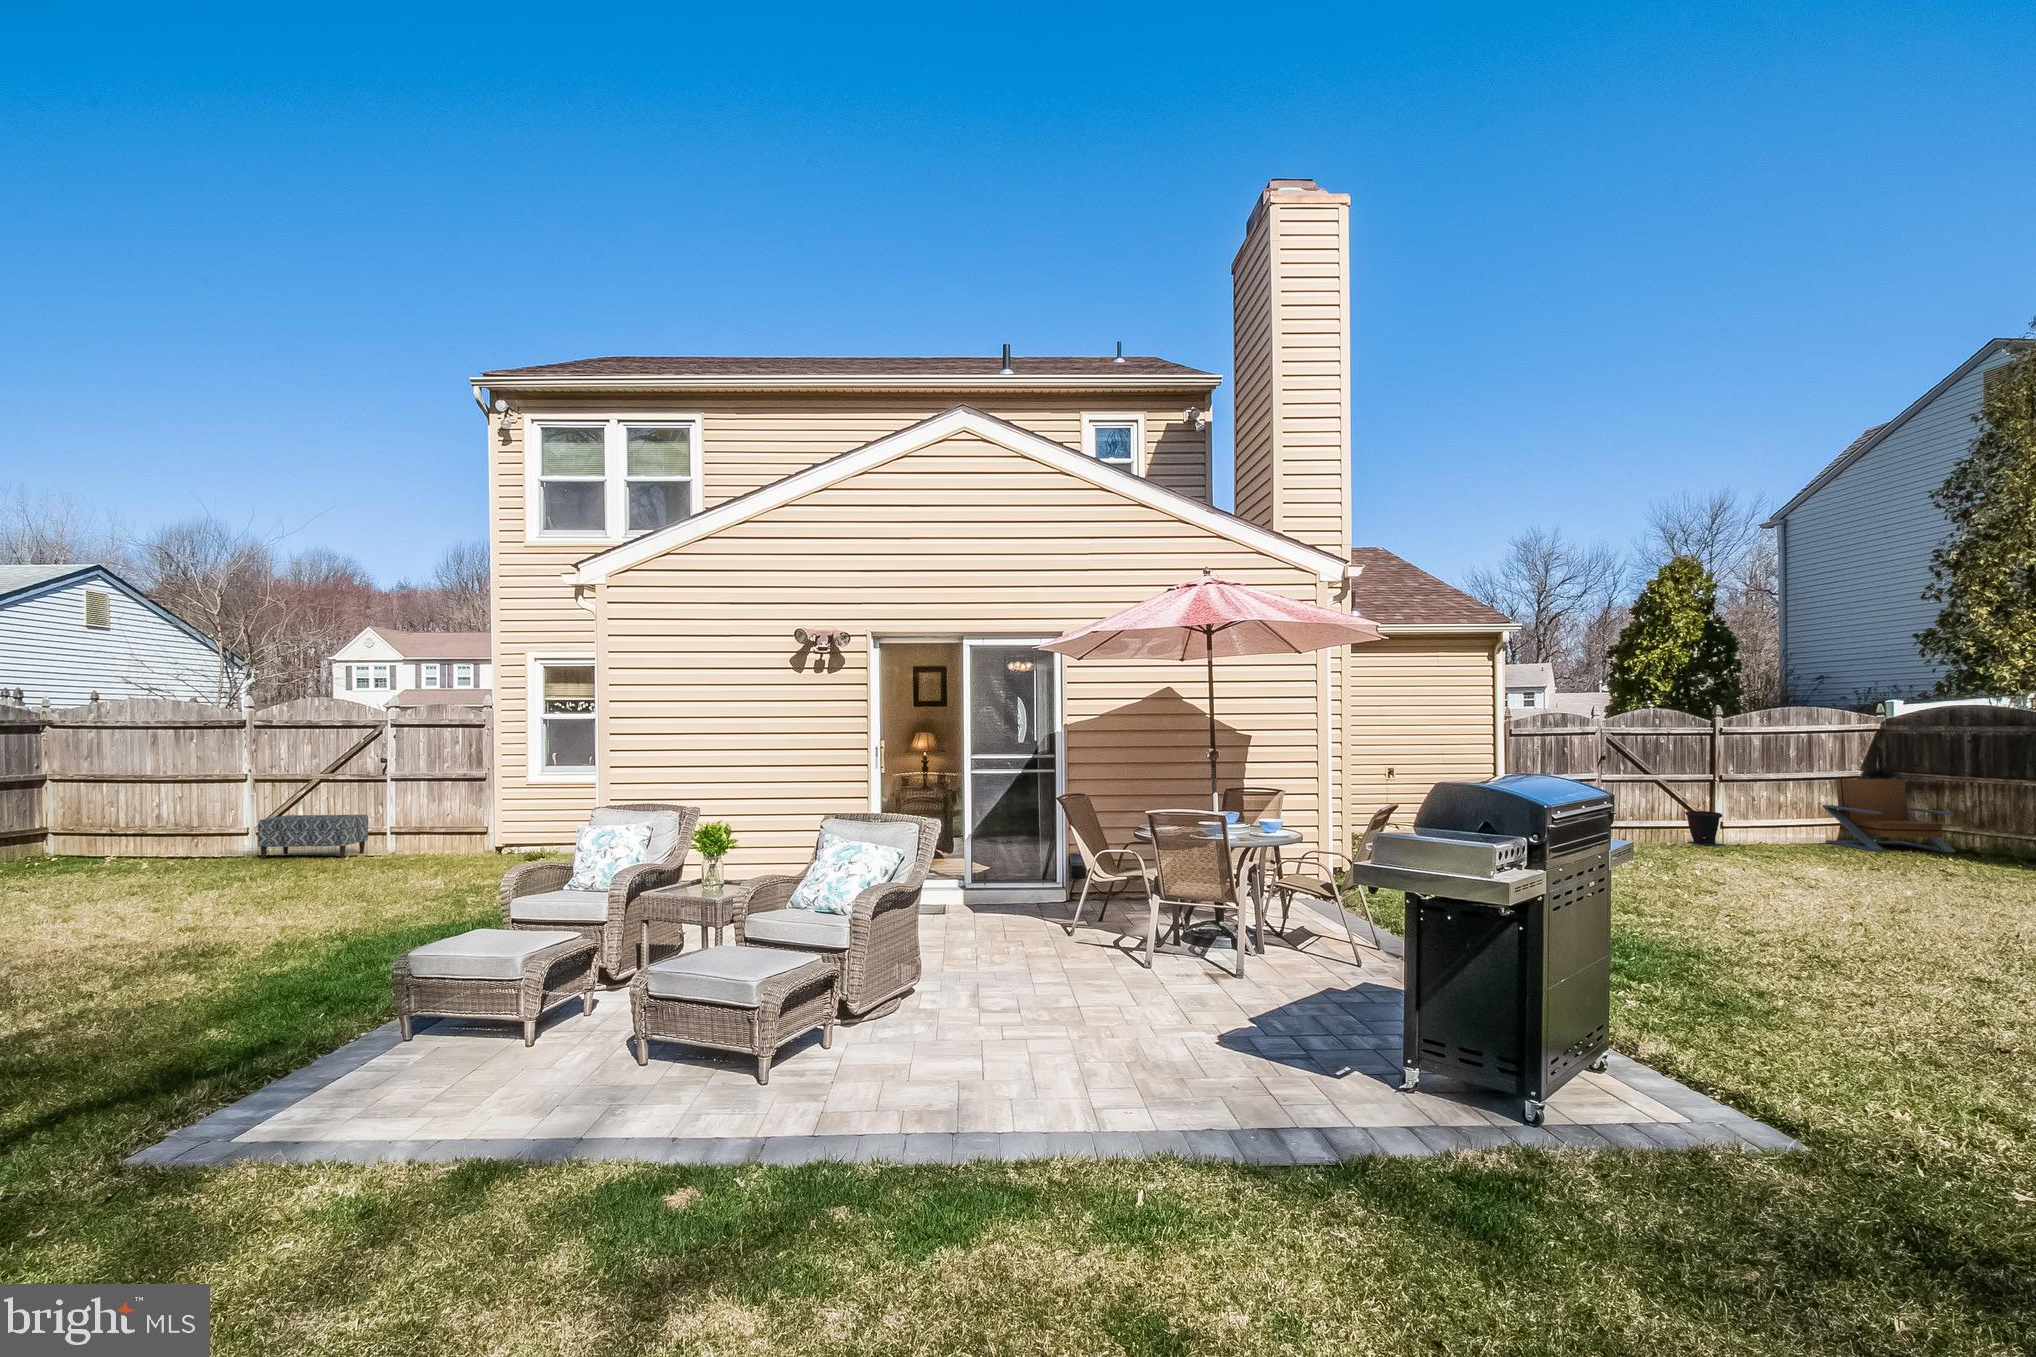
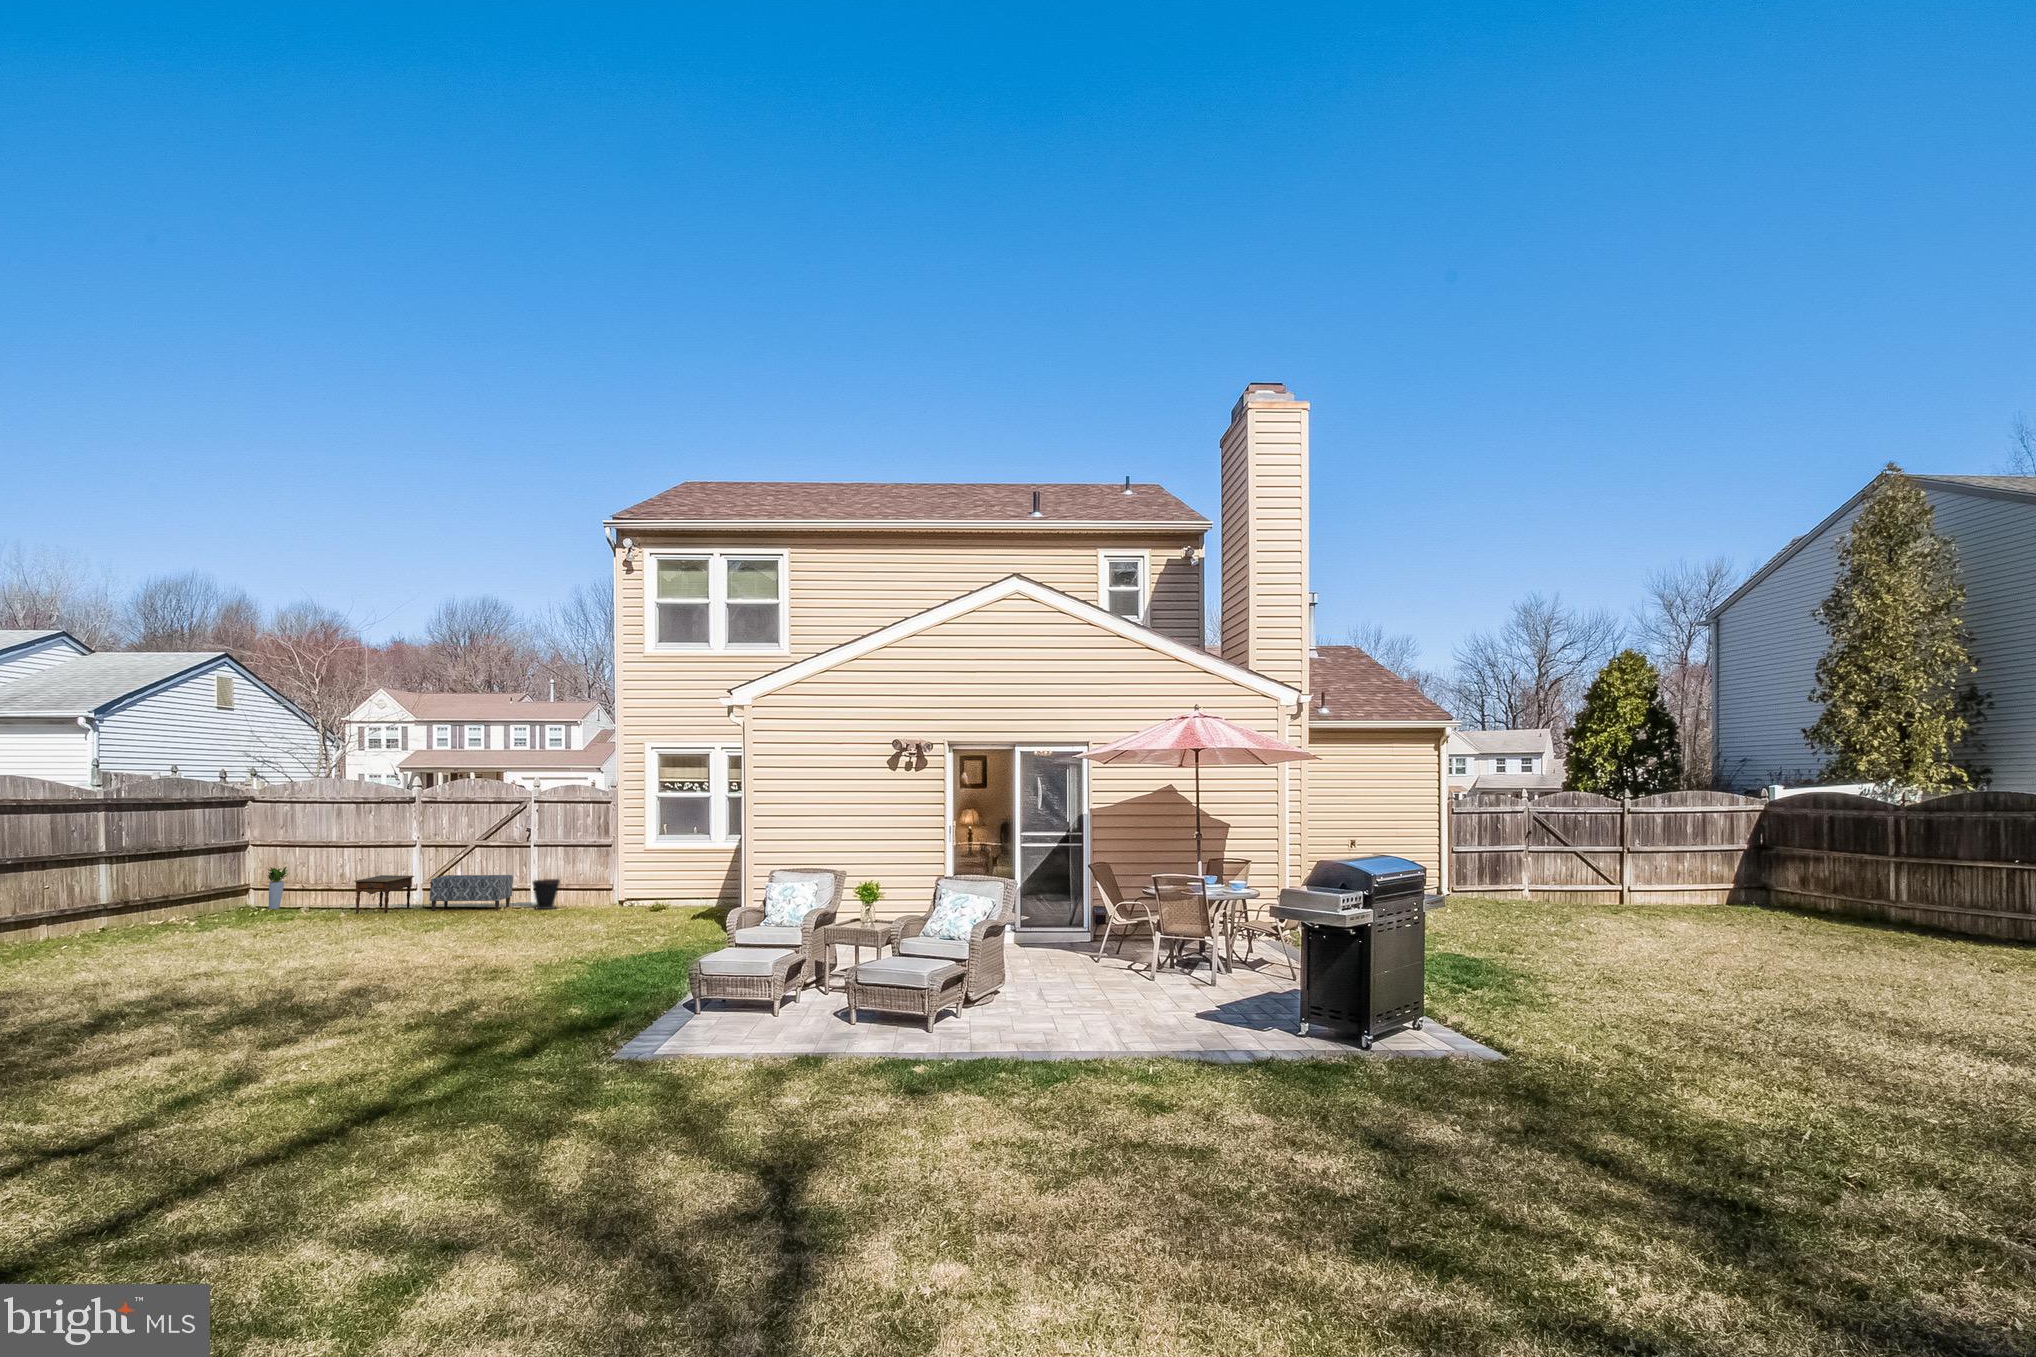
lounge chair: present [1823,779,1955,852] -> none [1714,851,1813,913]
planter: none [56,805,94,857] -> present [268,867,288,909]
bucket: present [1685,811,1724,845] -> present [533,879,560,909]
side table: none [158,816,245,863] -> present [355,875,414,913]

